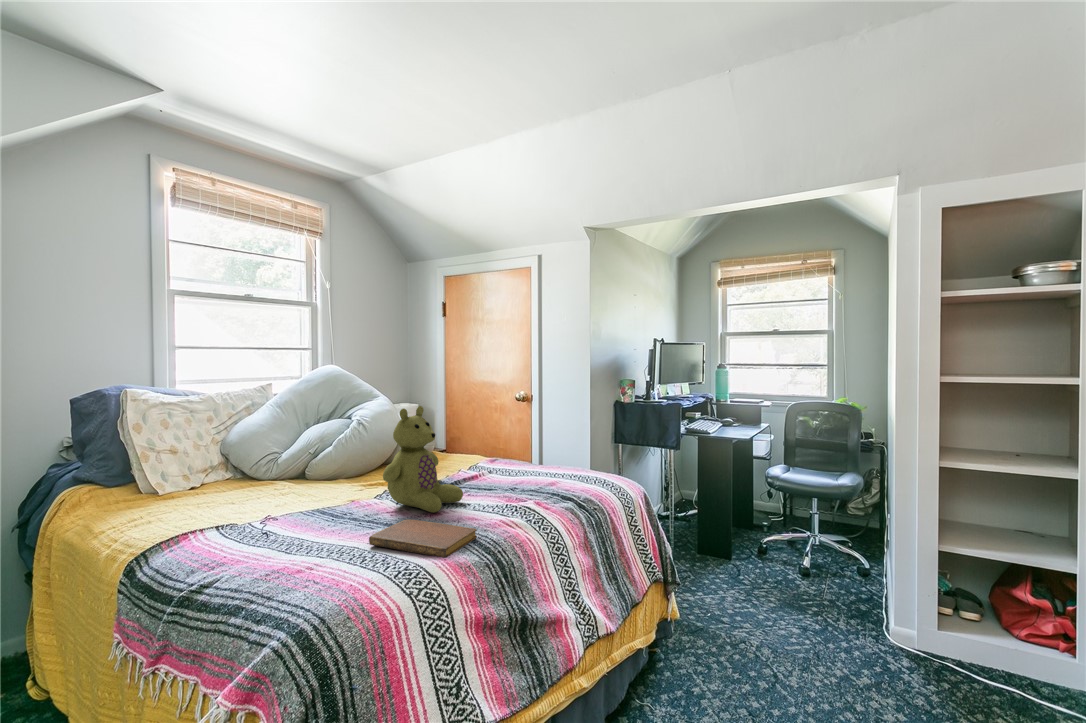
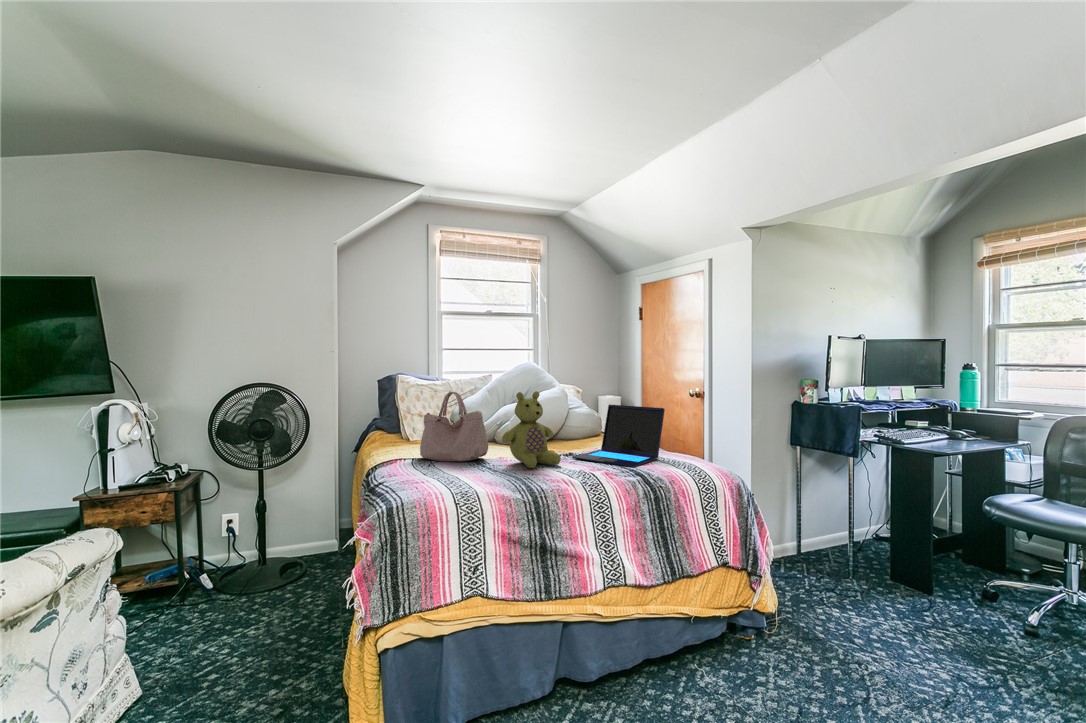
handbag: none [223,413,350,525] -> present [420,392,488,461]
laptop: none [460,417,551,491] -> present [574,405,665,467]
notebook: present [369,519,477,558] -> none [466,467,529,490]

